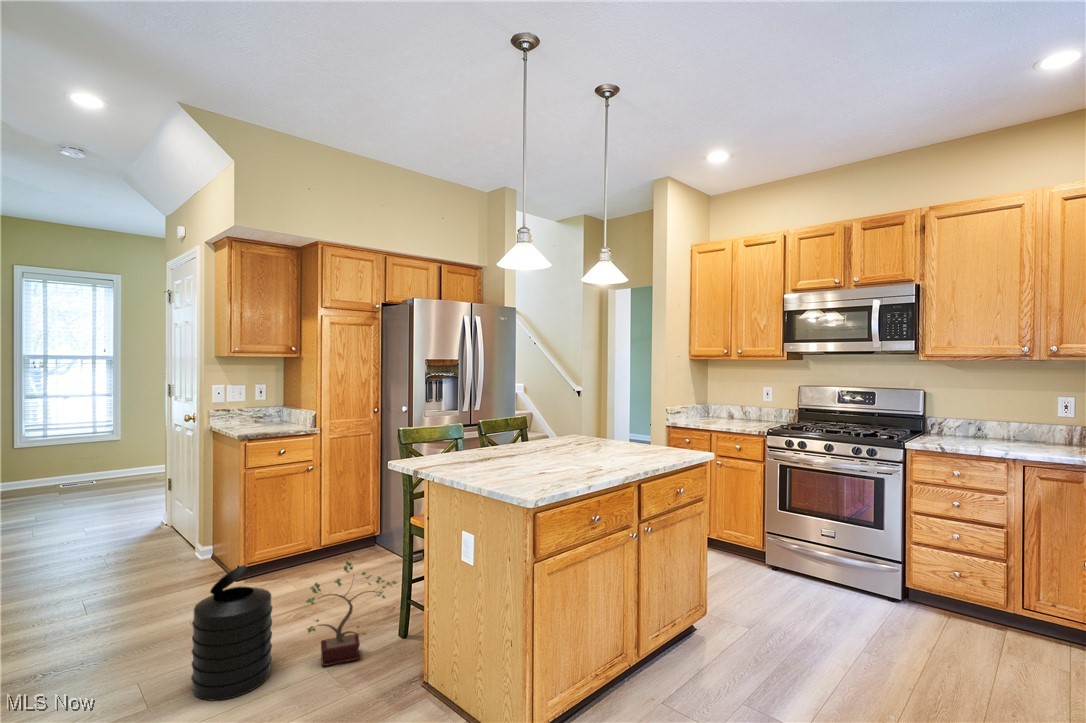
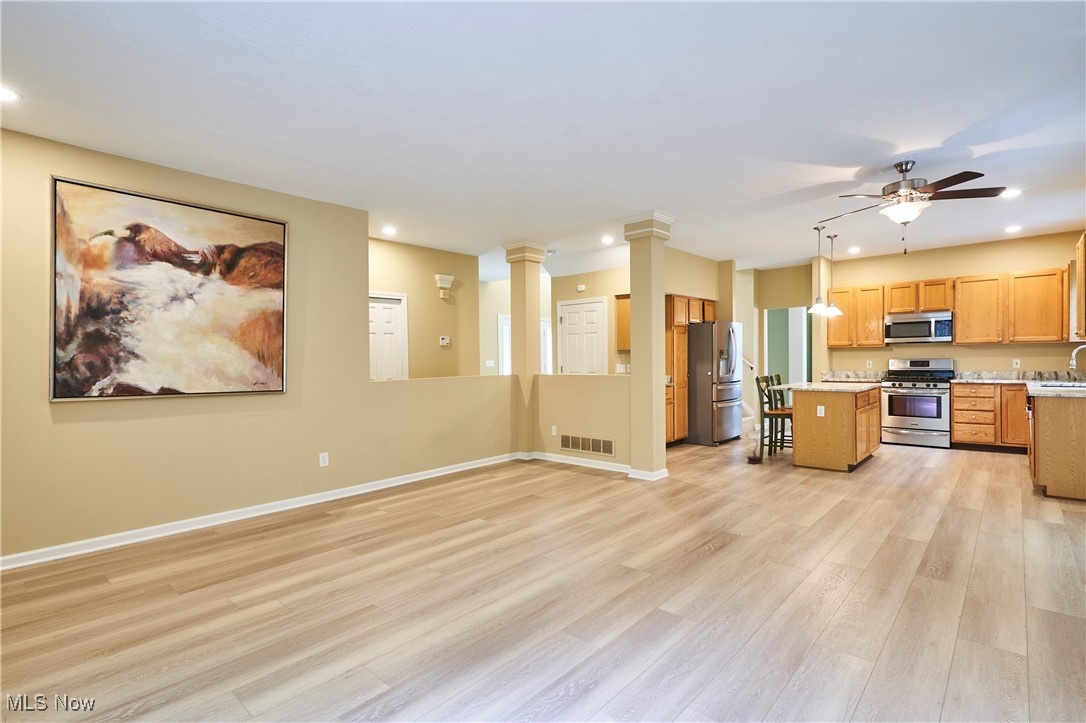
trash can: present [191,565,272,700] -> none [715,425,742,469]

